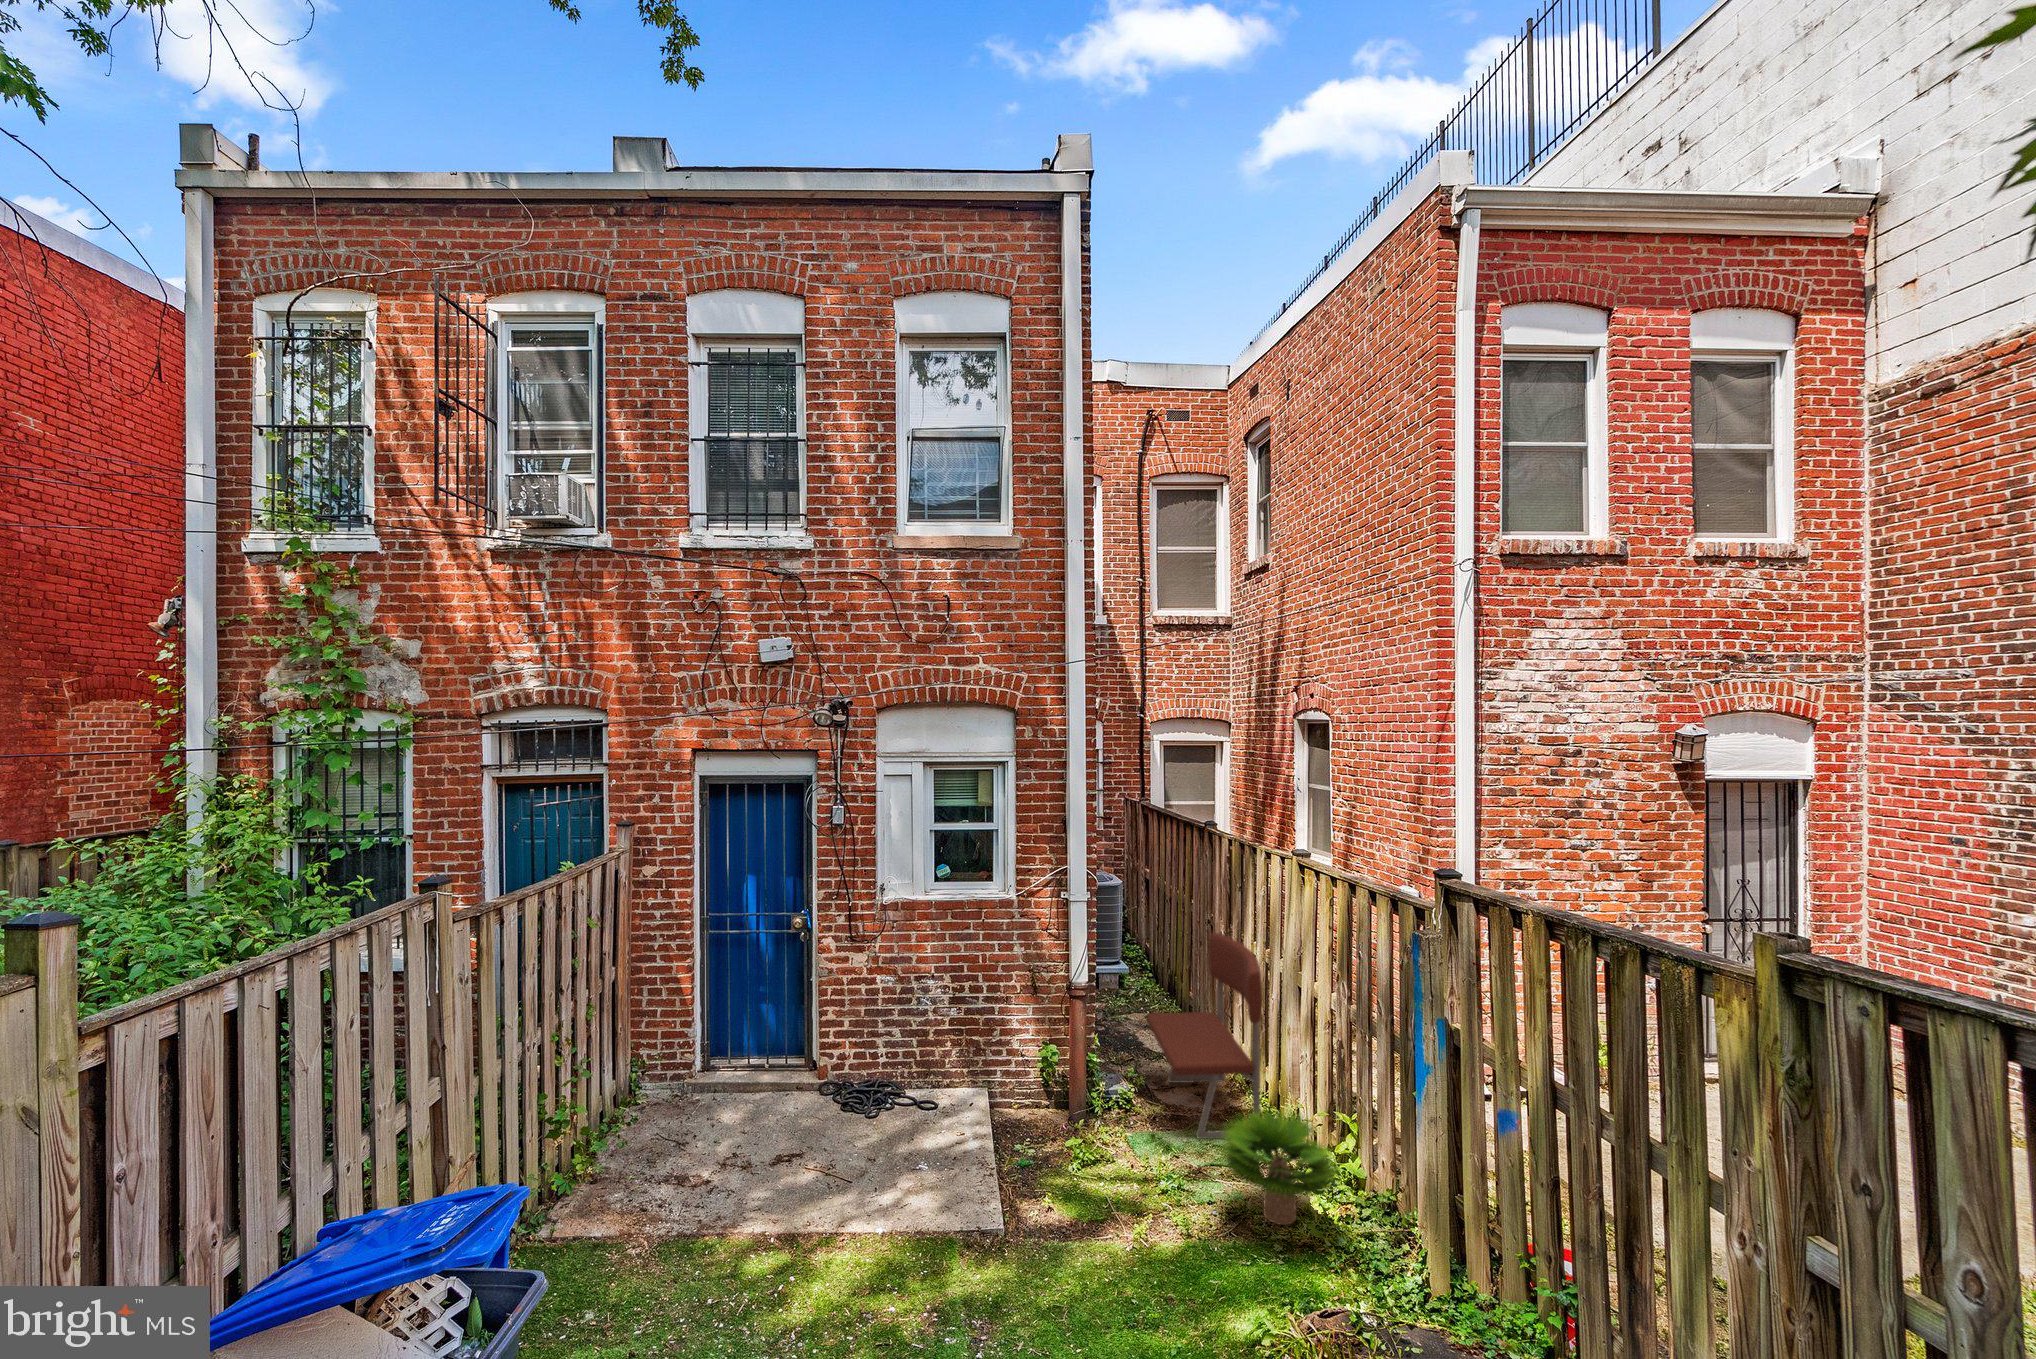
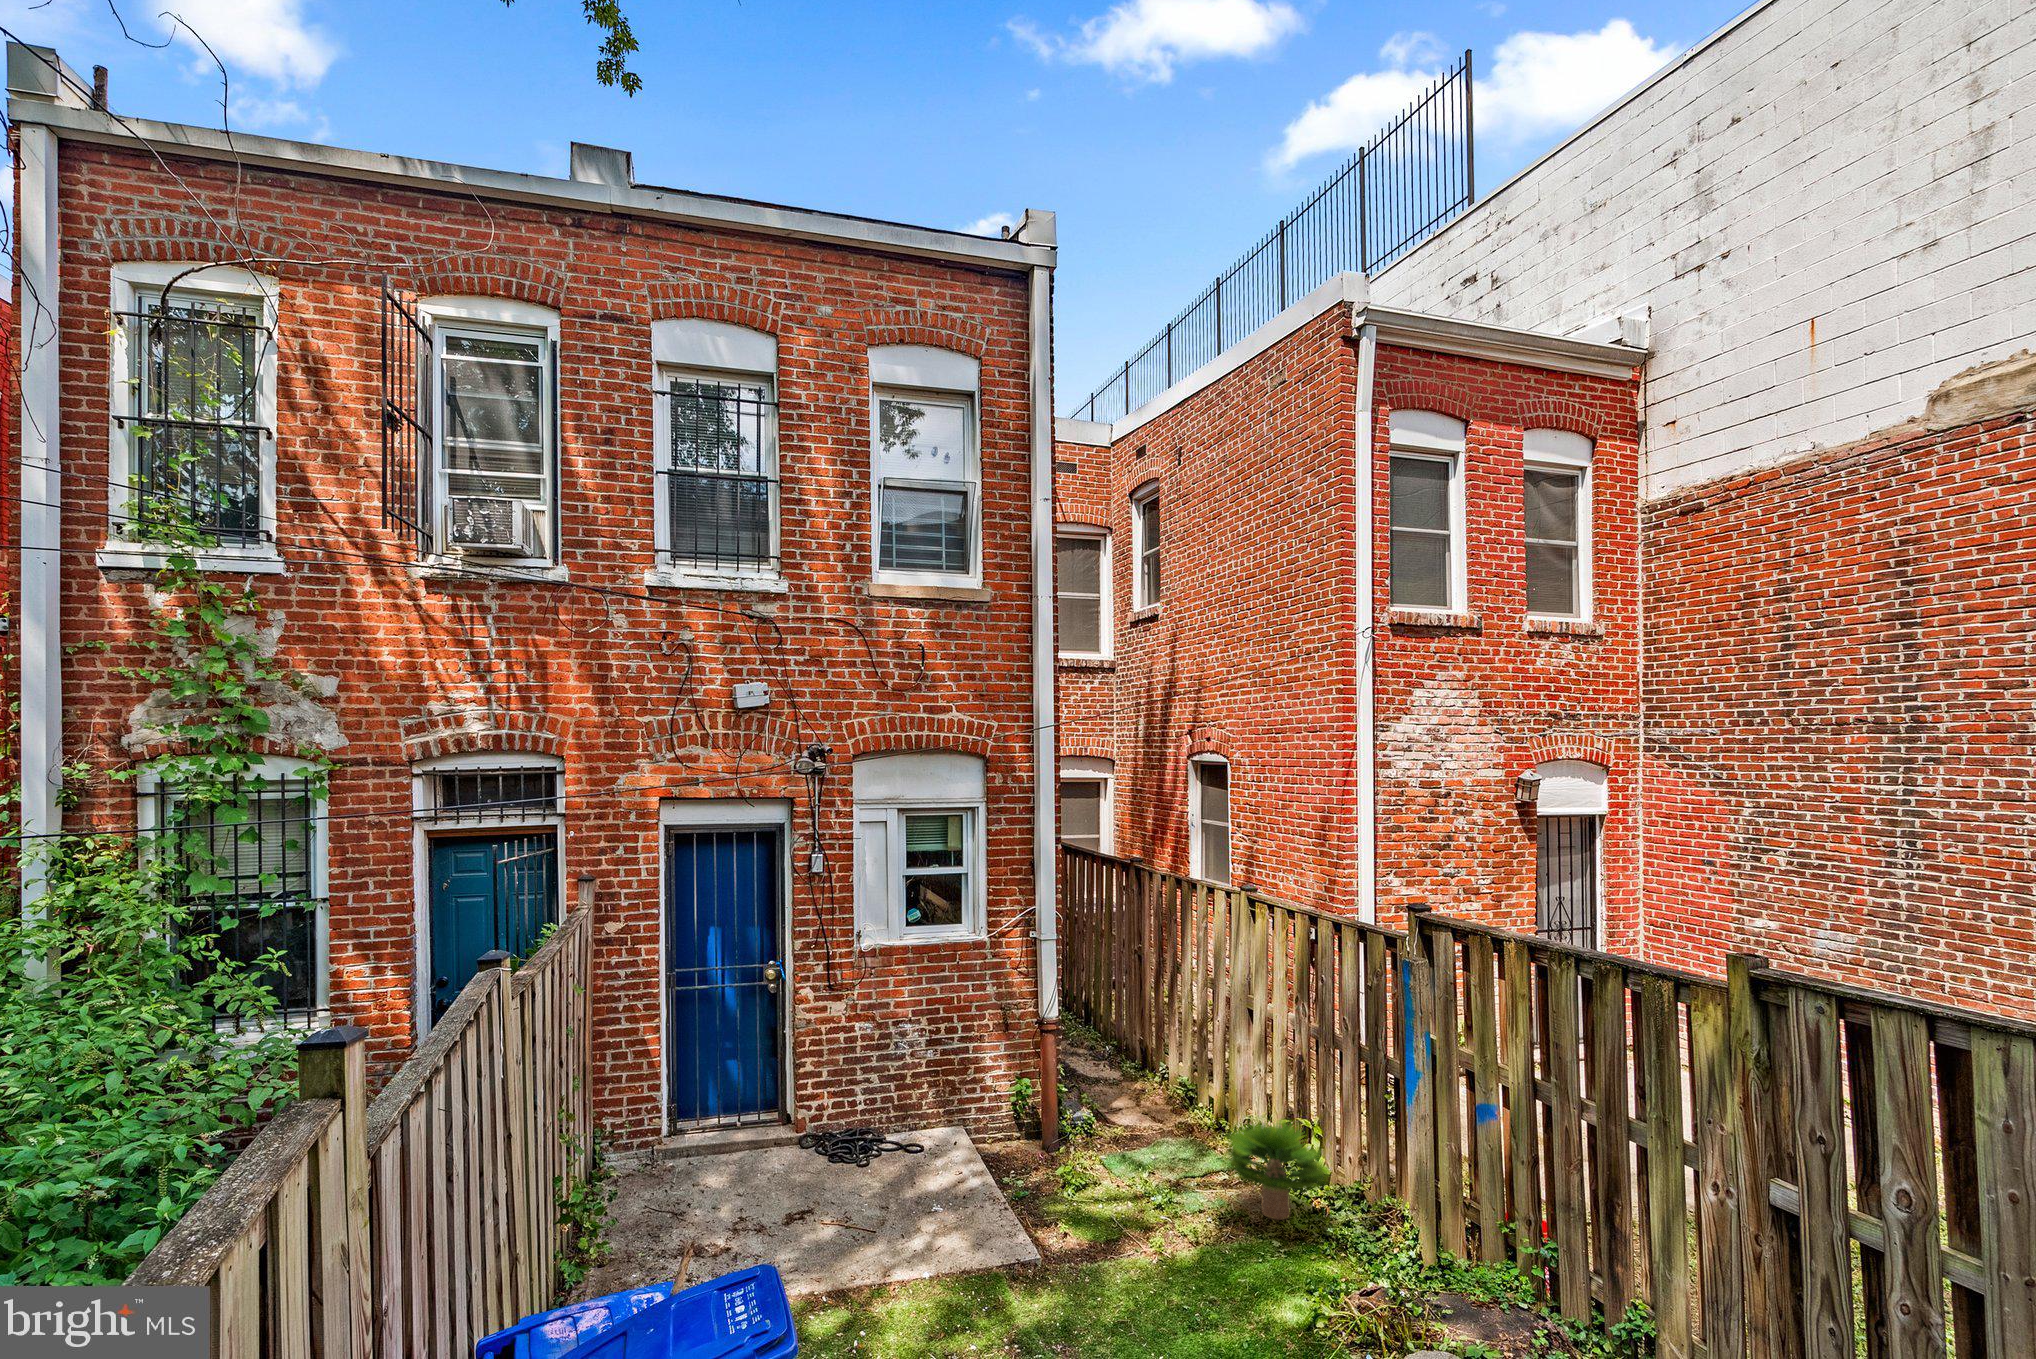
bench: present [1146,933,1262,1139] -> none [1103,966,1229,1158]

